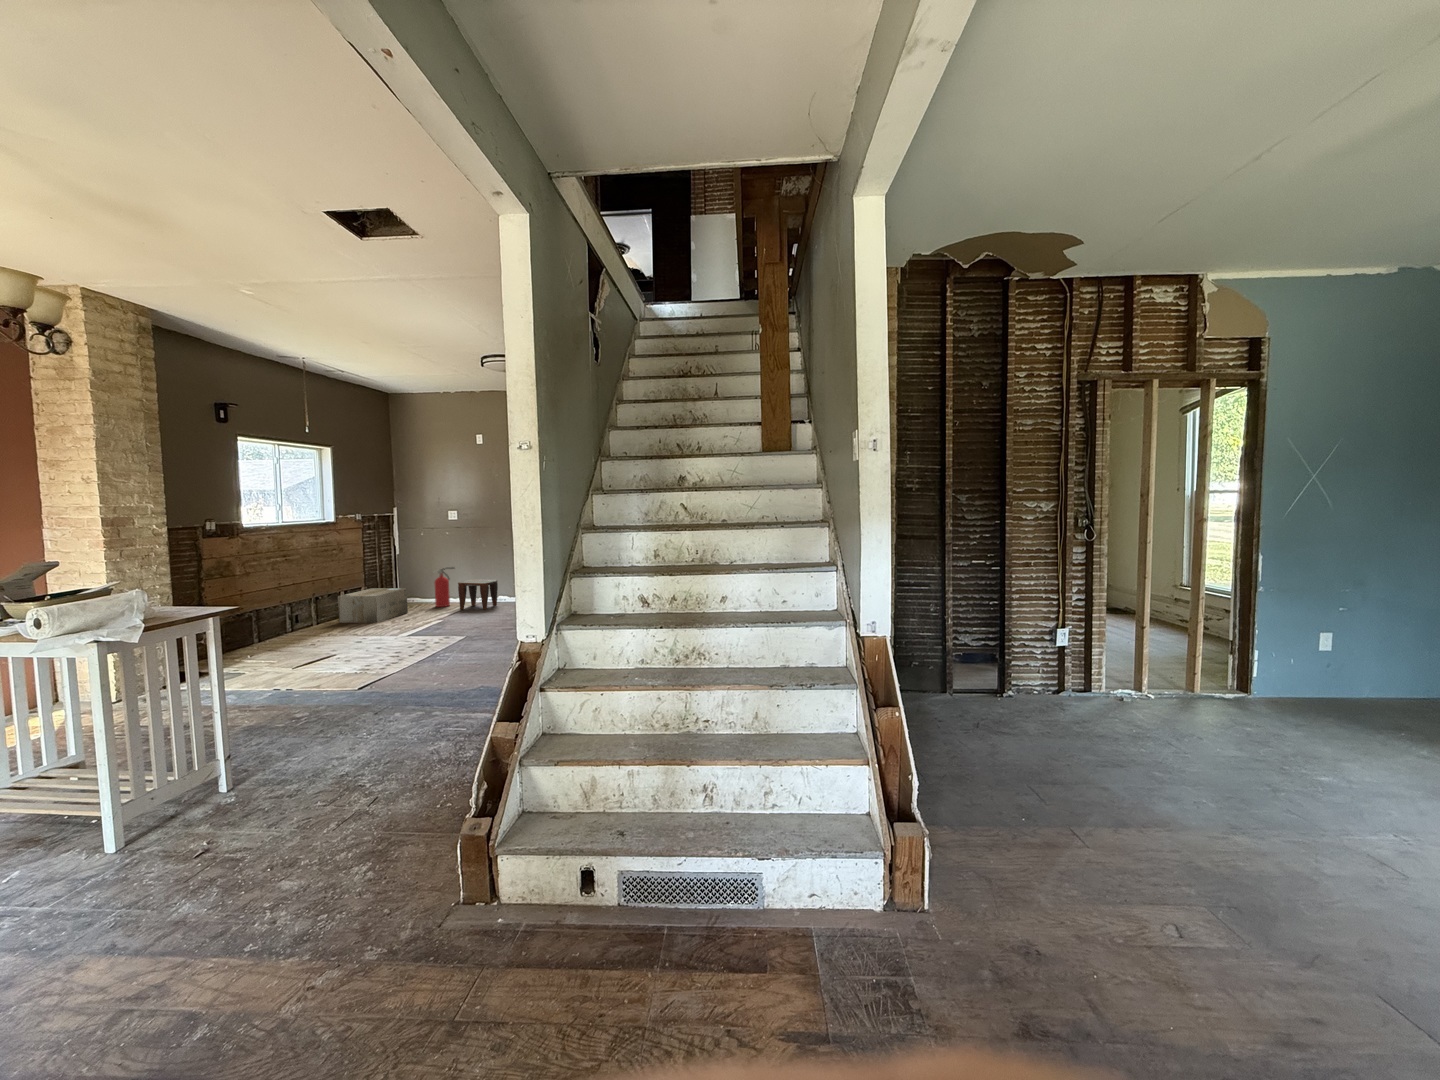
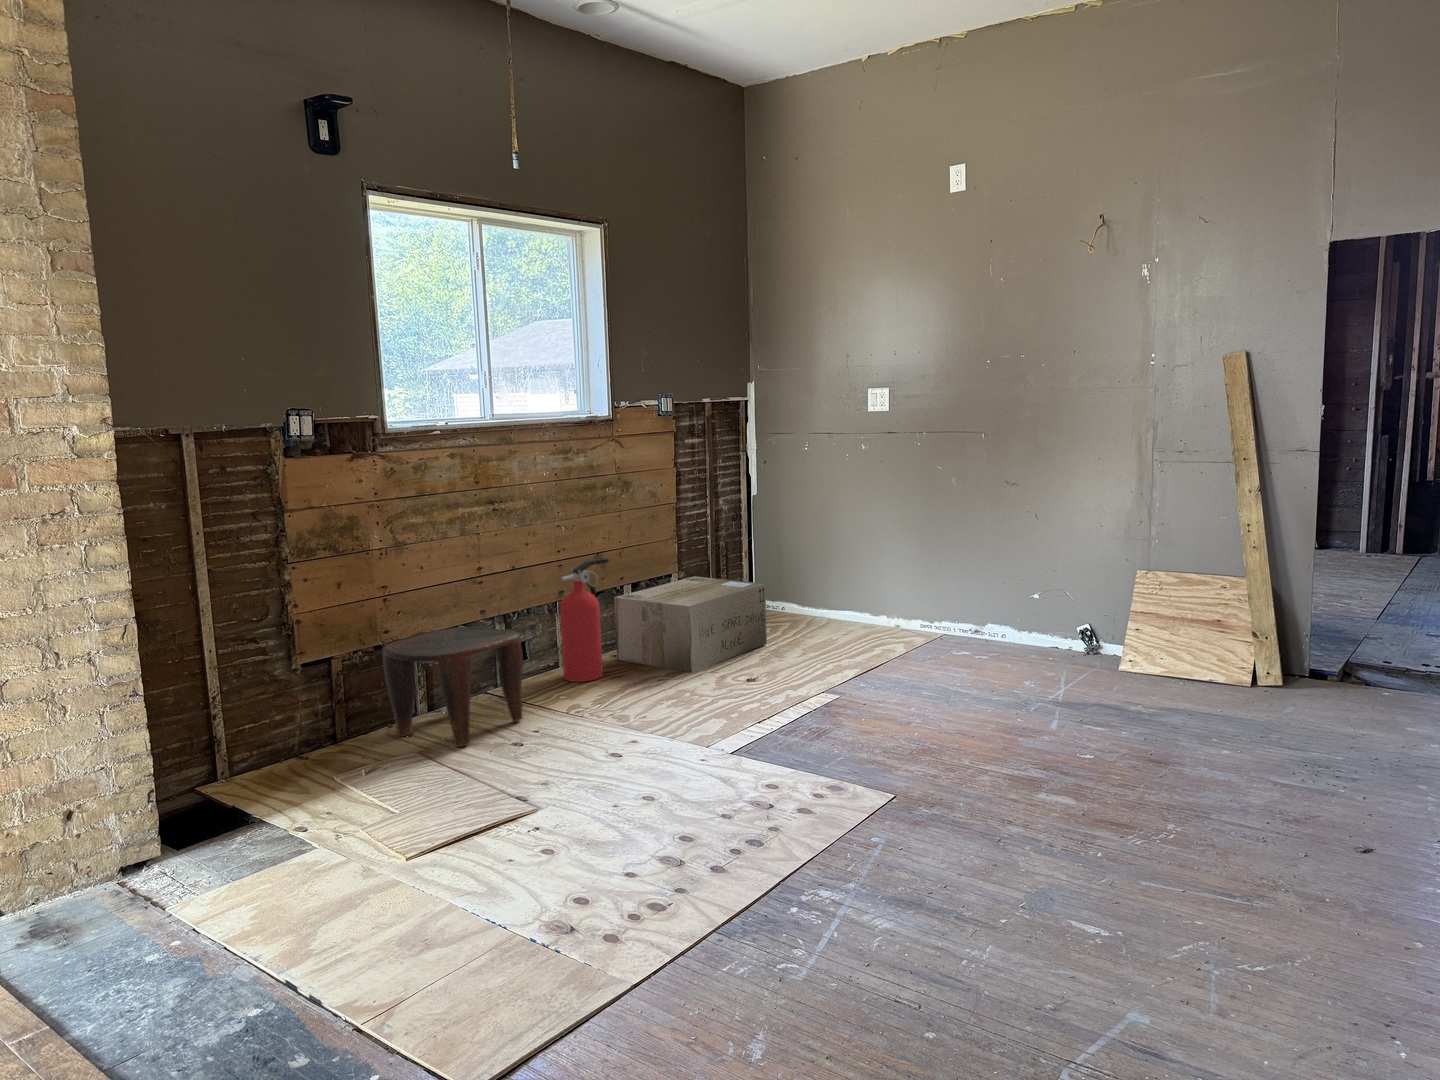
fire extinguisher: present [435,567,454,607] -> present [560,558,608,682]
stool: present [458,579,498,609] -> present [383,627,523,747]

